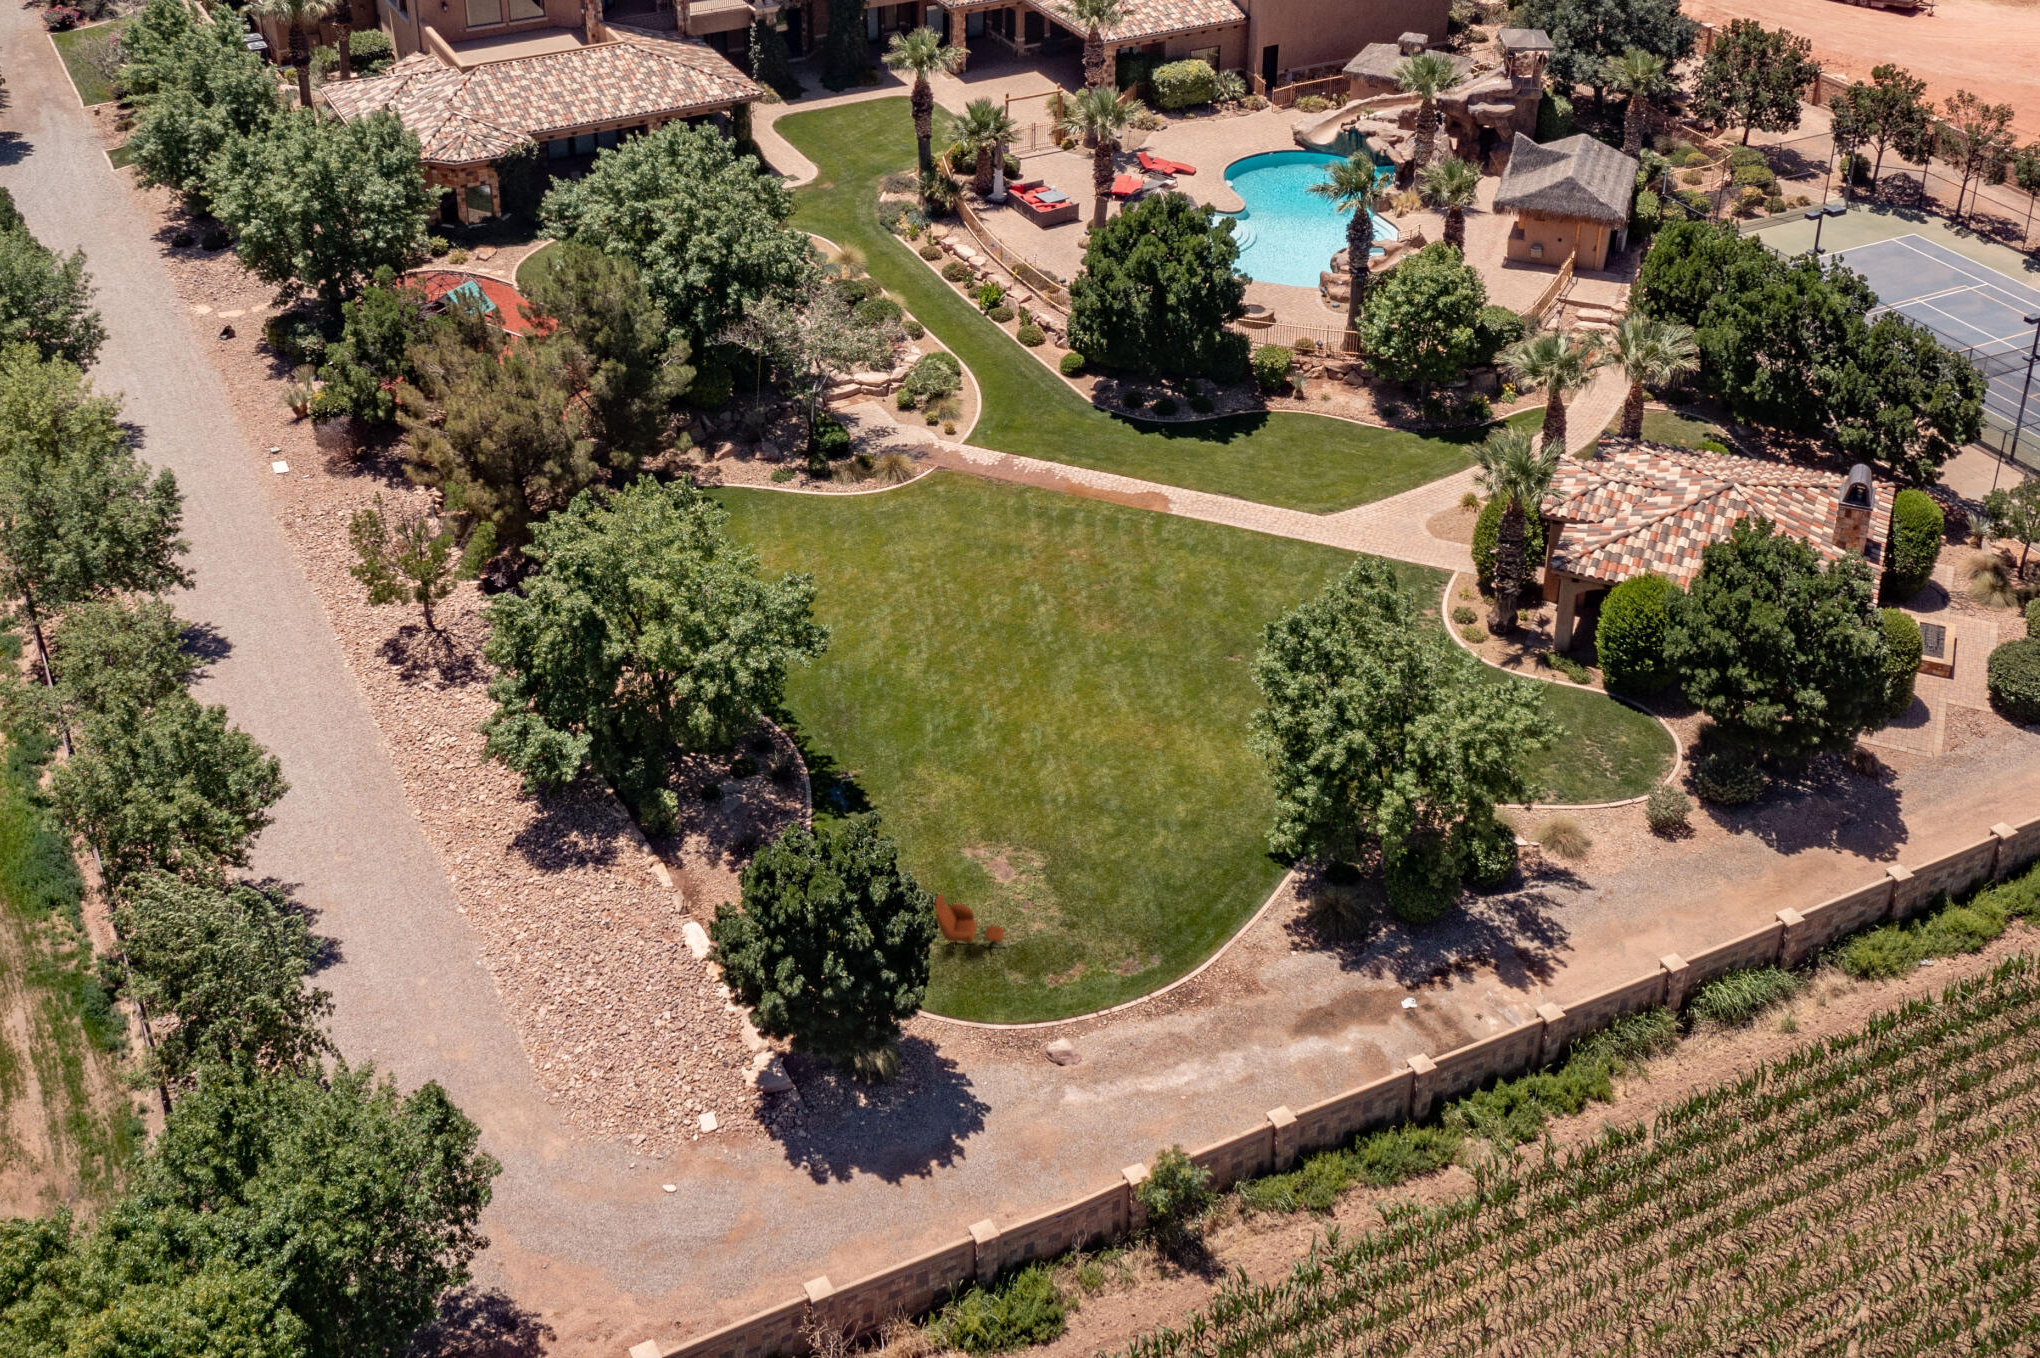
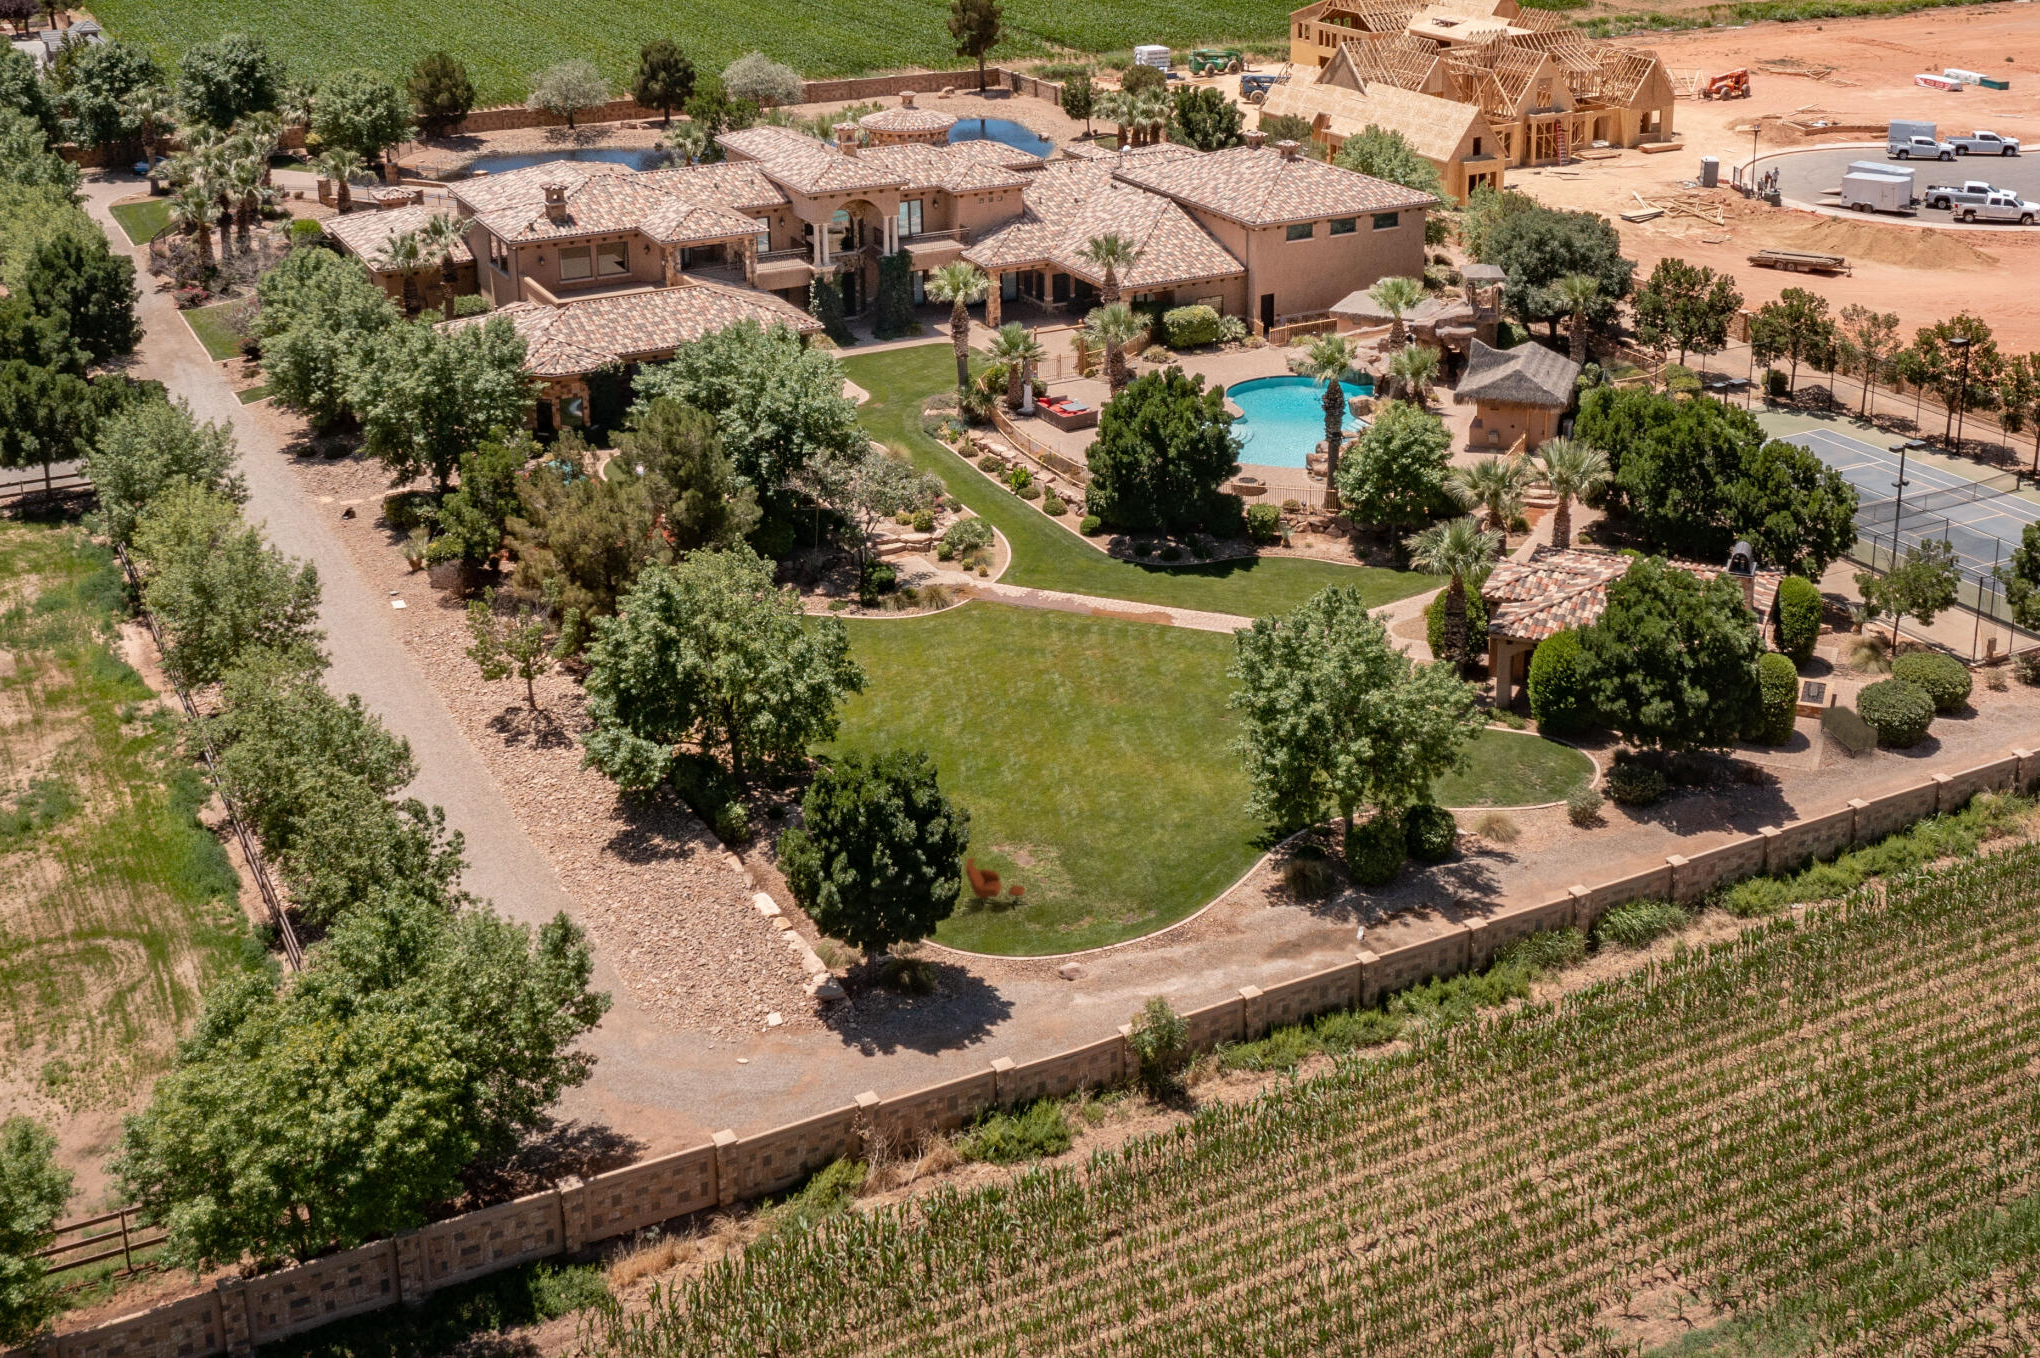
bench: none [1946,671,2023,742] -> present [1820,706,1878,757]

